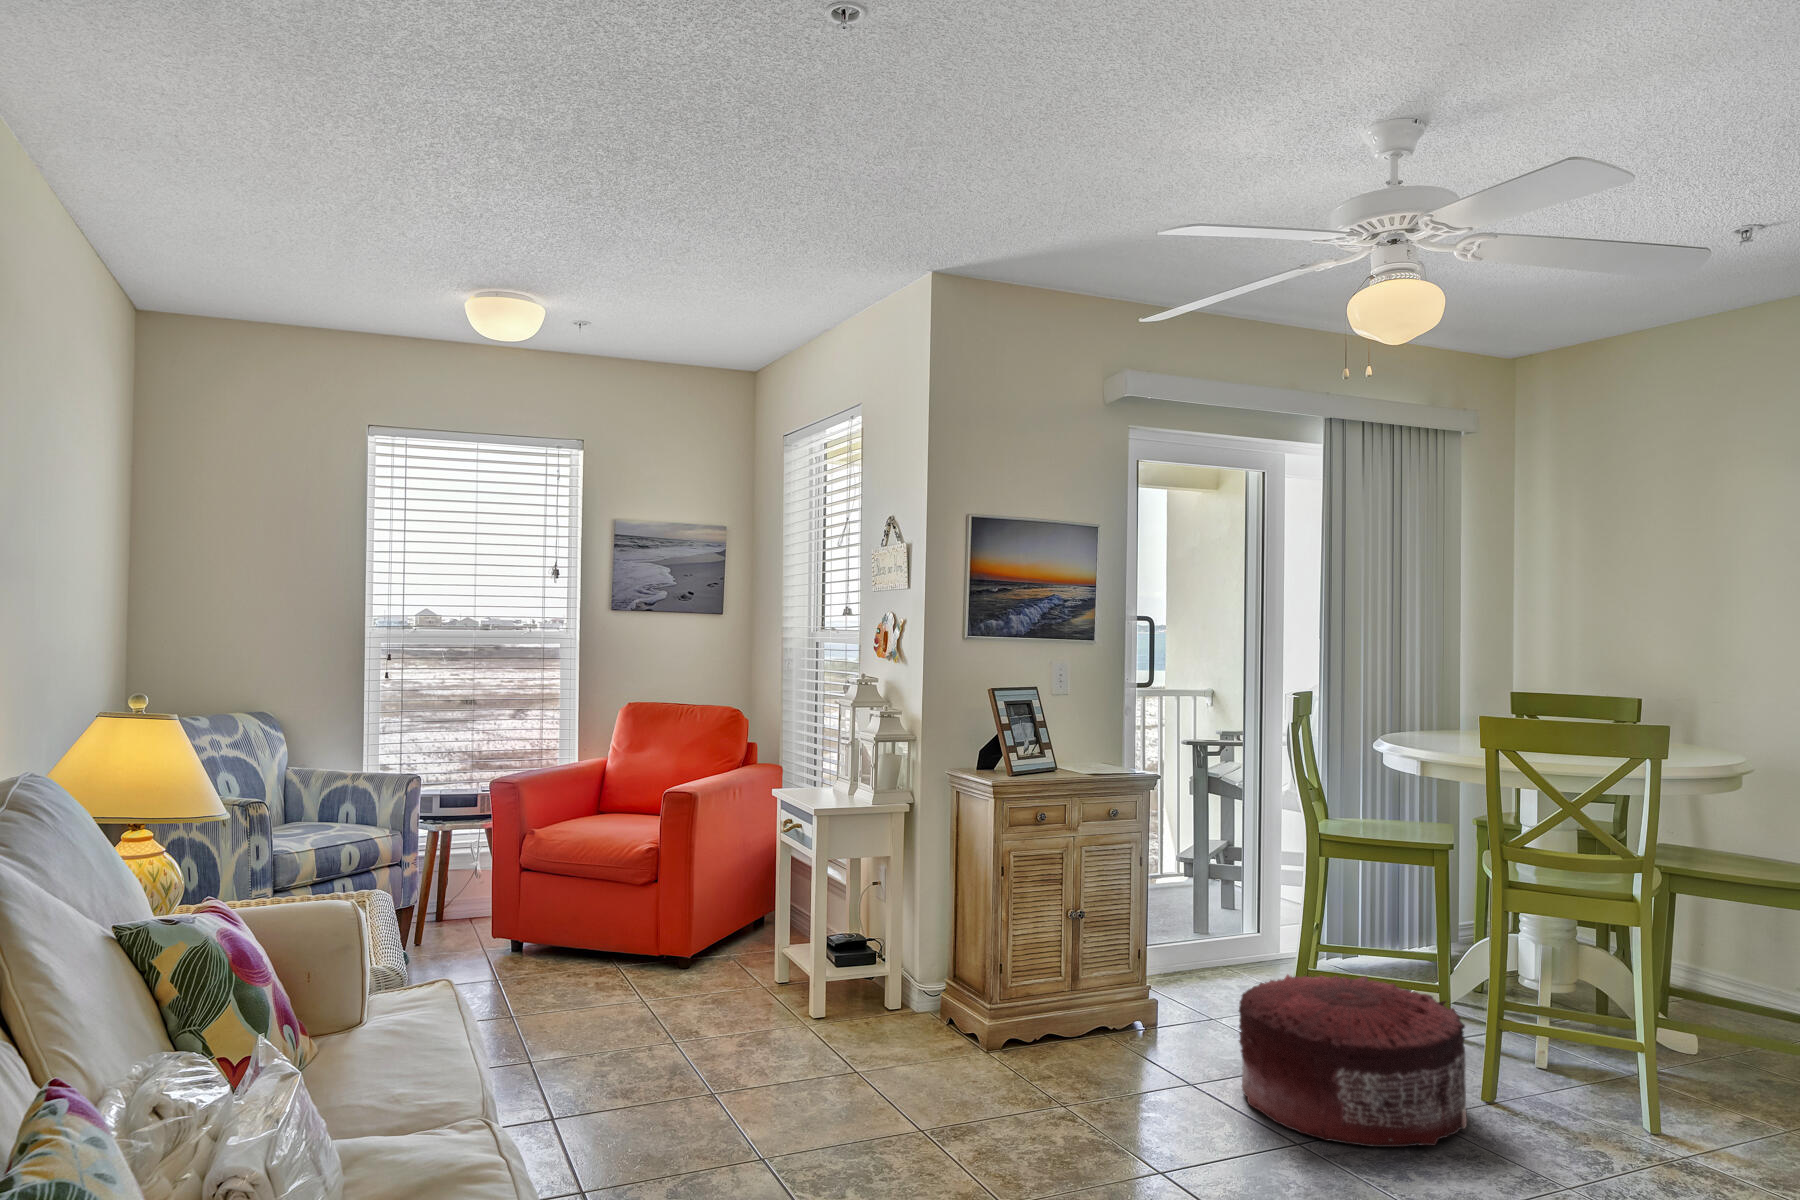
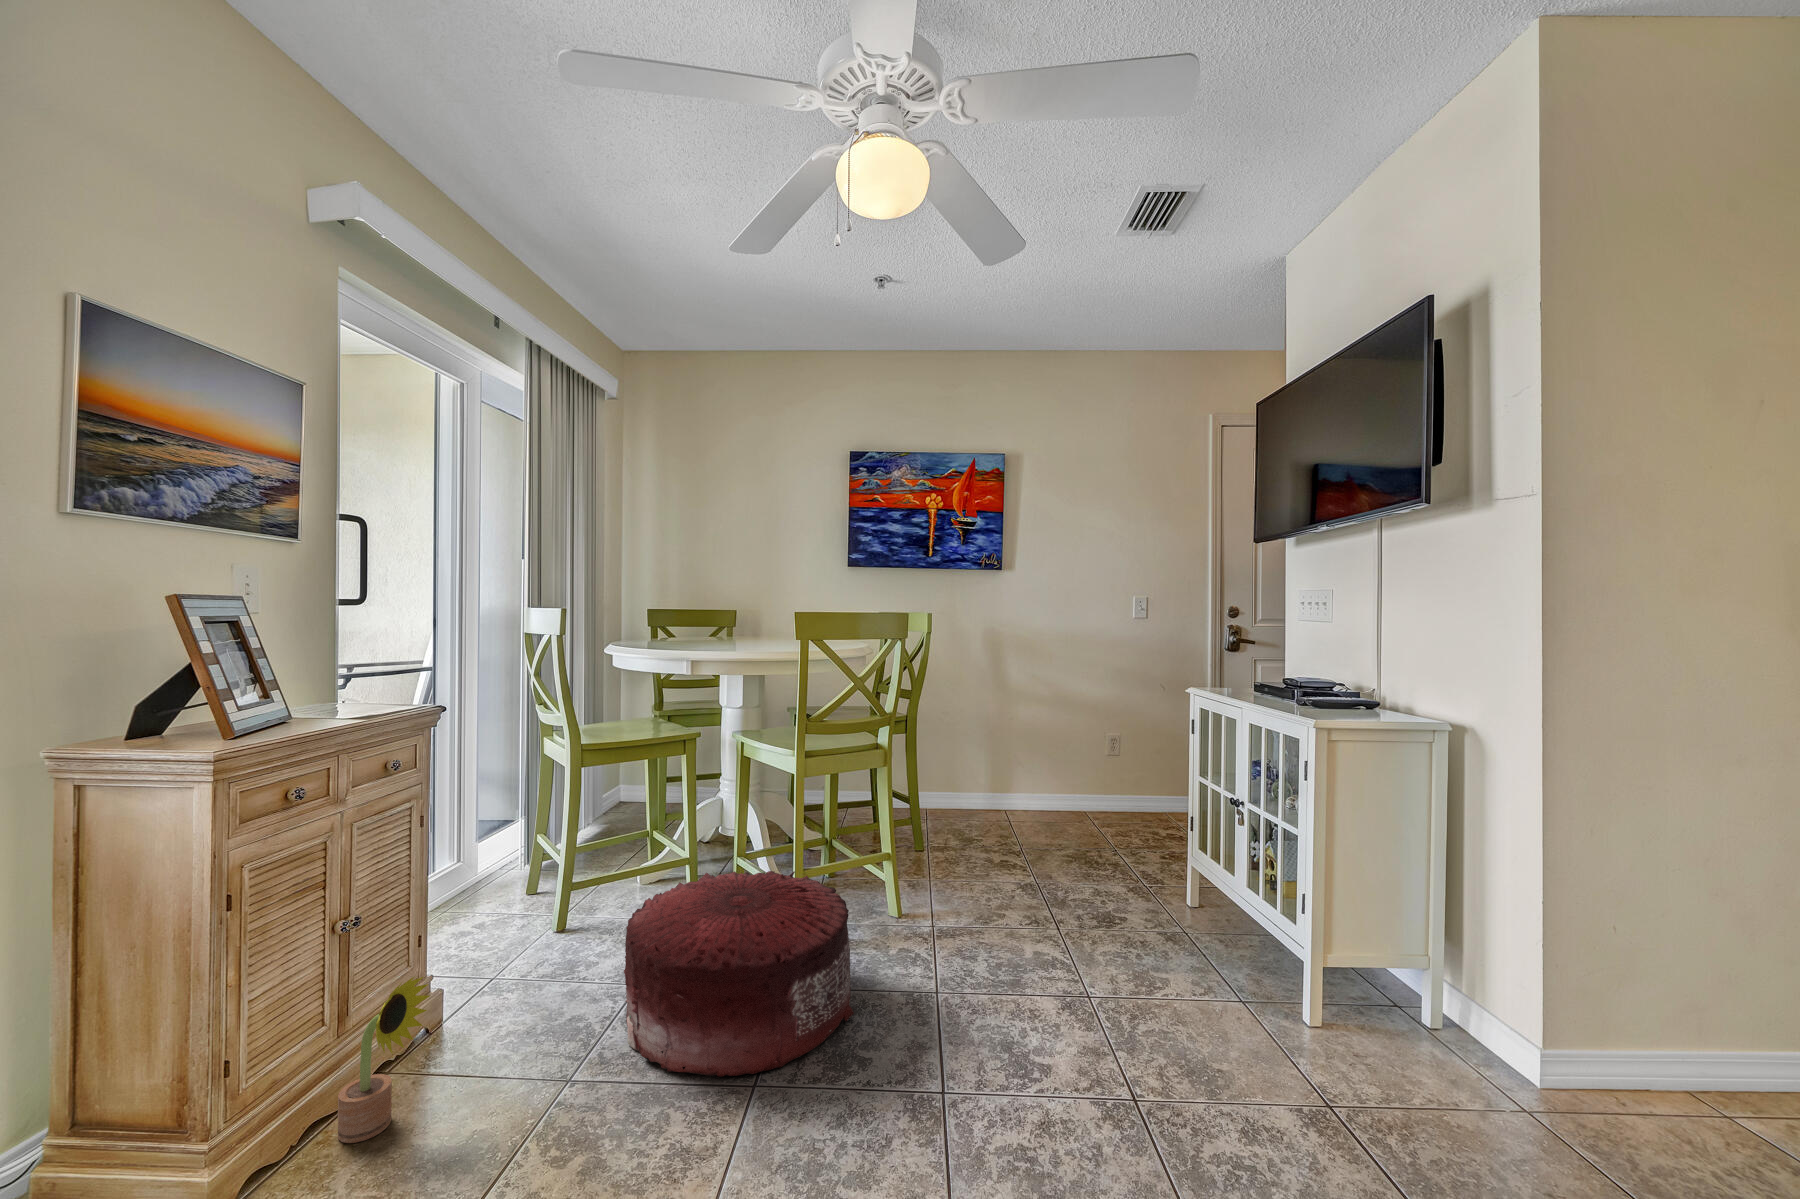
decorative plant: none [1057,956,1110,1054] -> present [338,977,430,1143]

